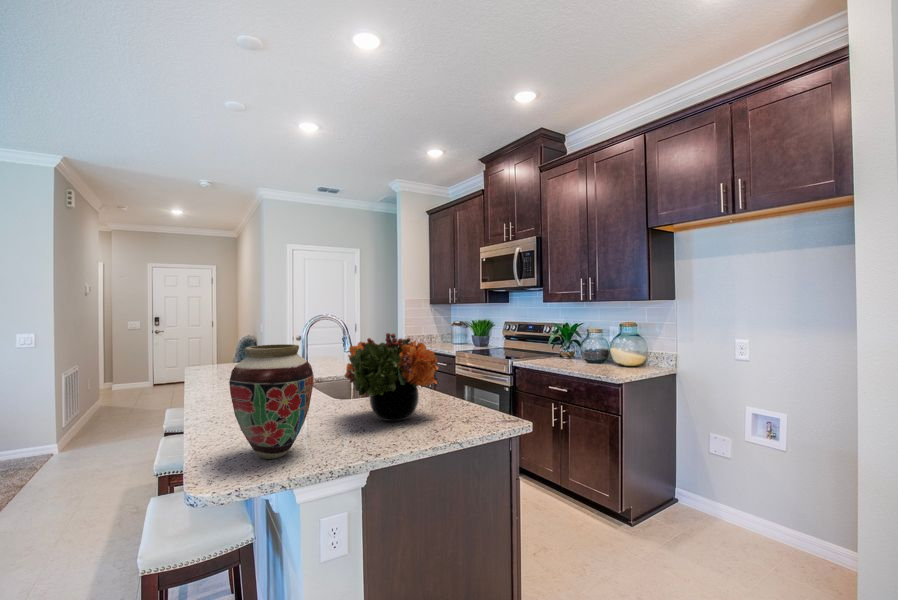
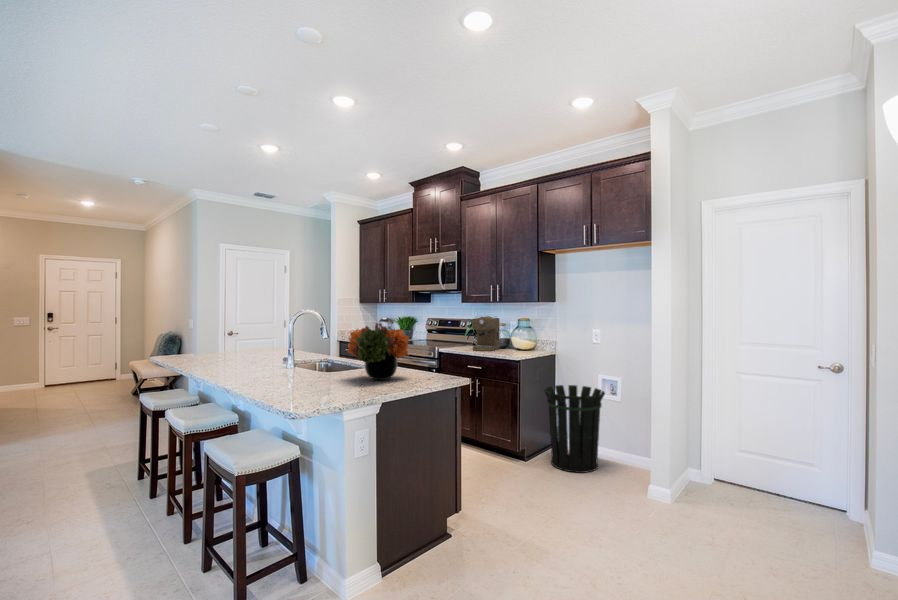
coffee maker: none [555,320,594,367] -> present [472,316,500,351]
vase: present [229,344,314,459] -> none [298,328,348,397]
waste bin: none [660,419,763,560] -> present [544,385,605,473]

